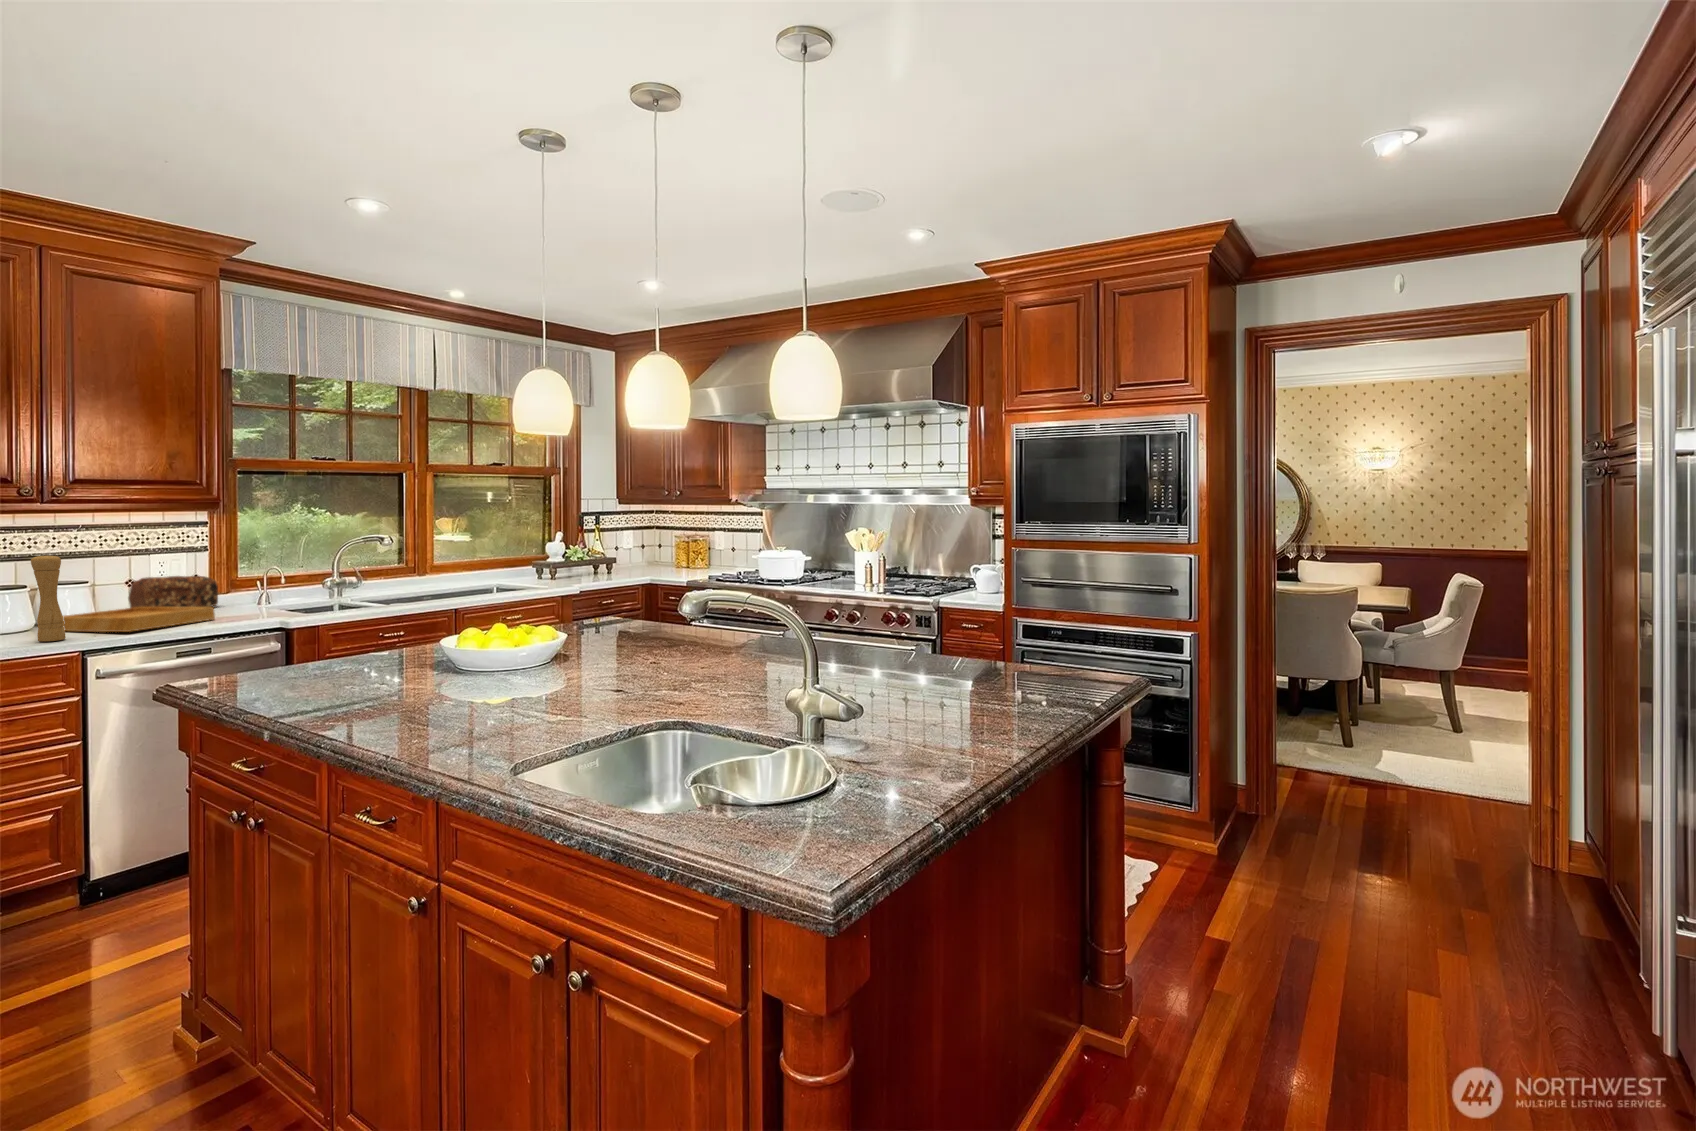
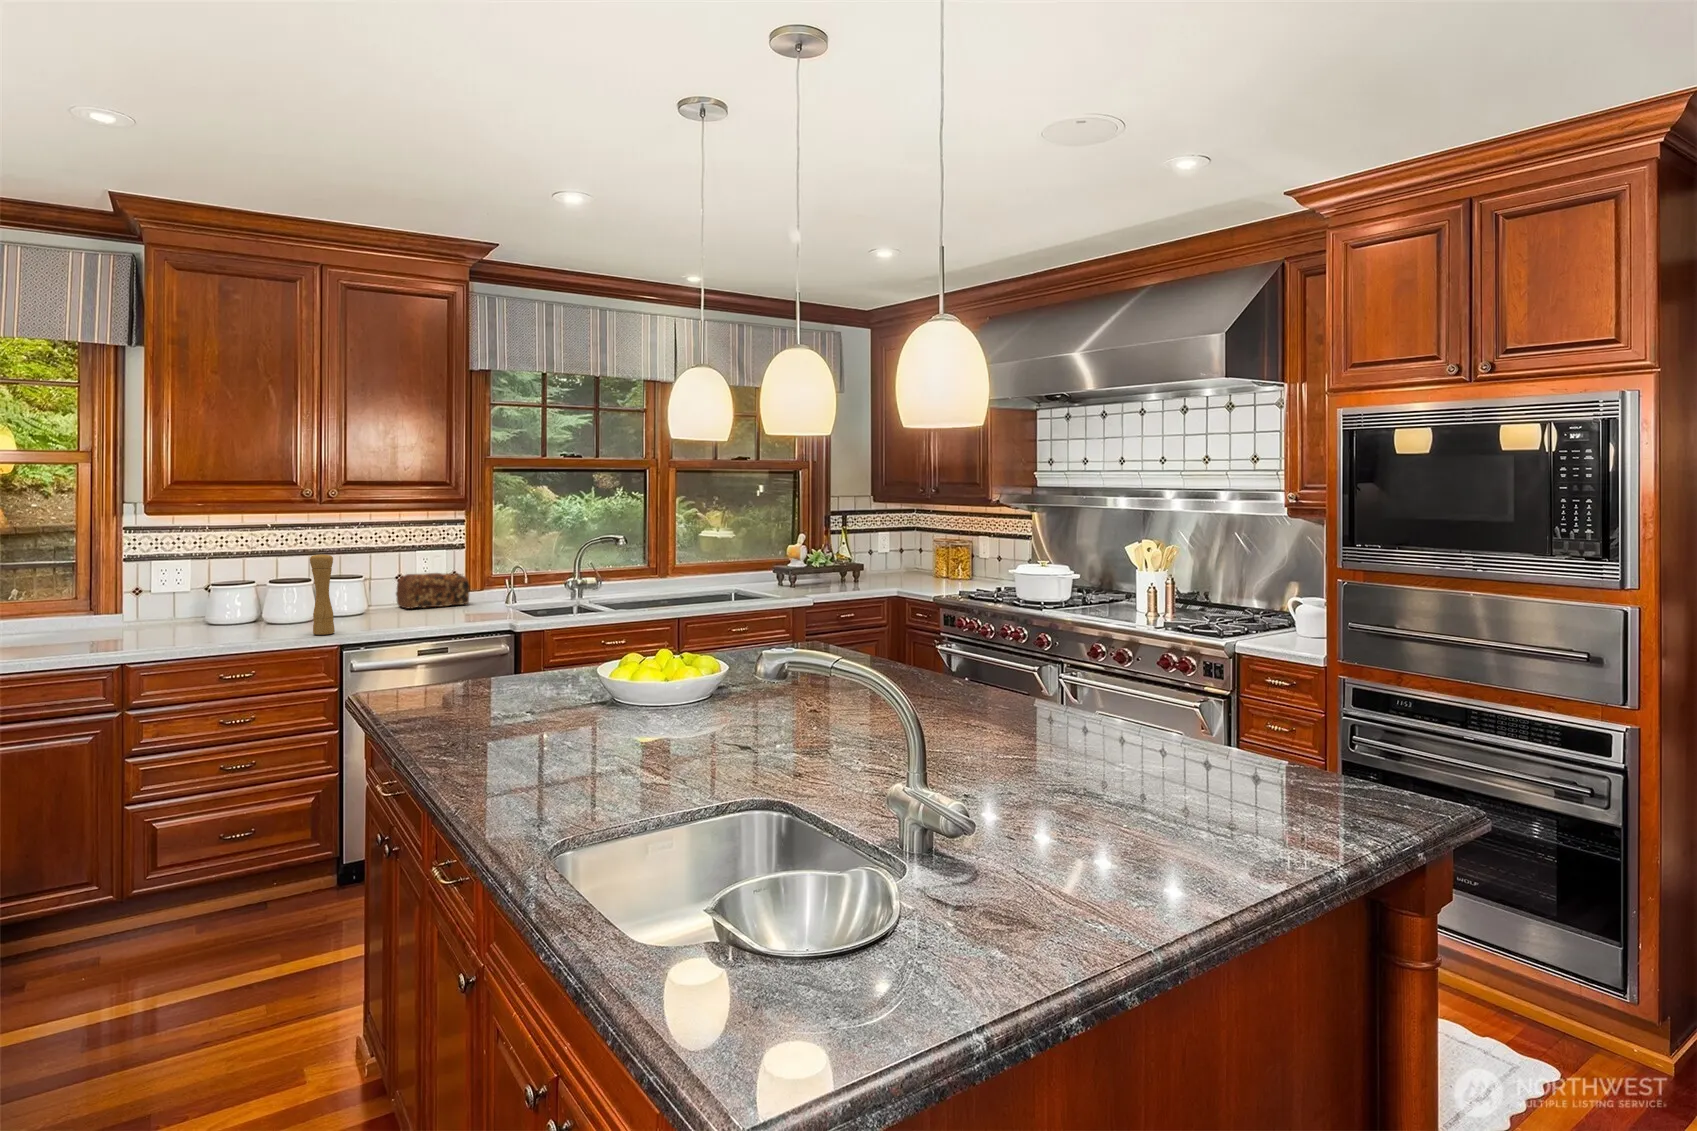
tray: present [63,607,215,632] -> none [325,603,460,629]

